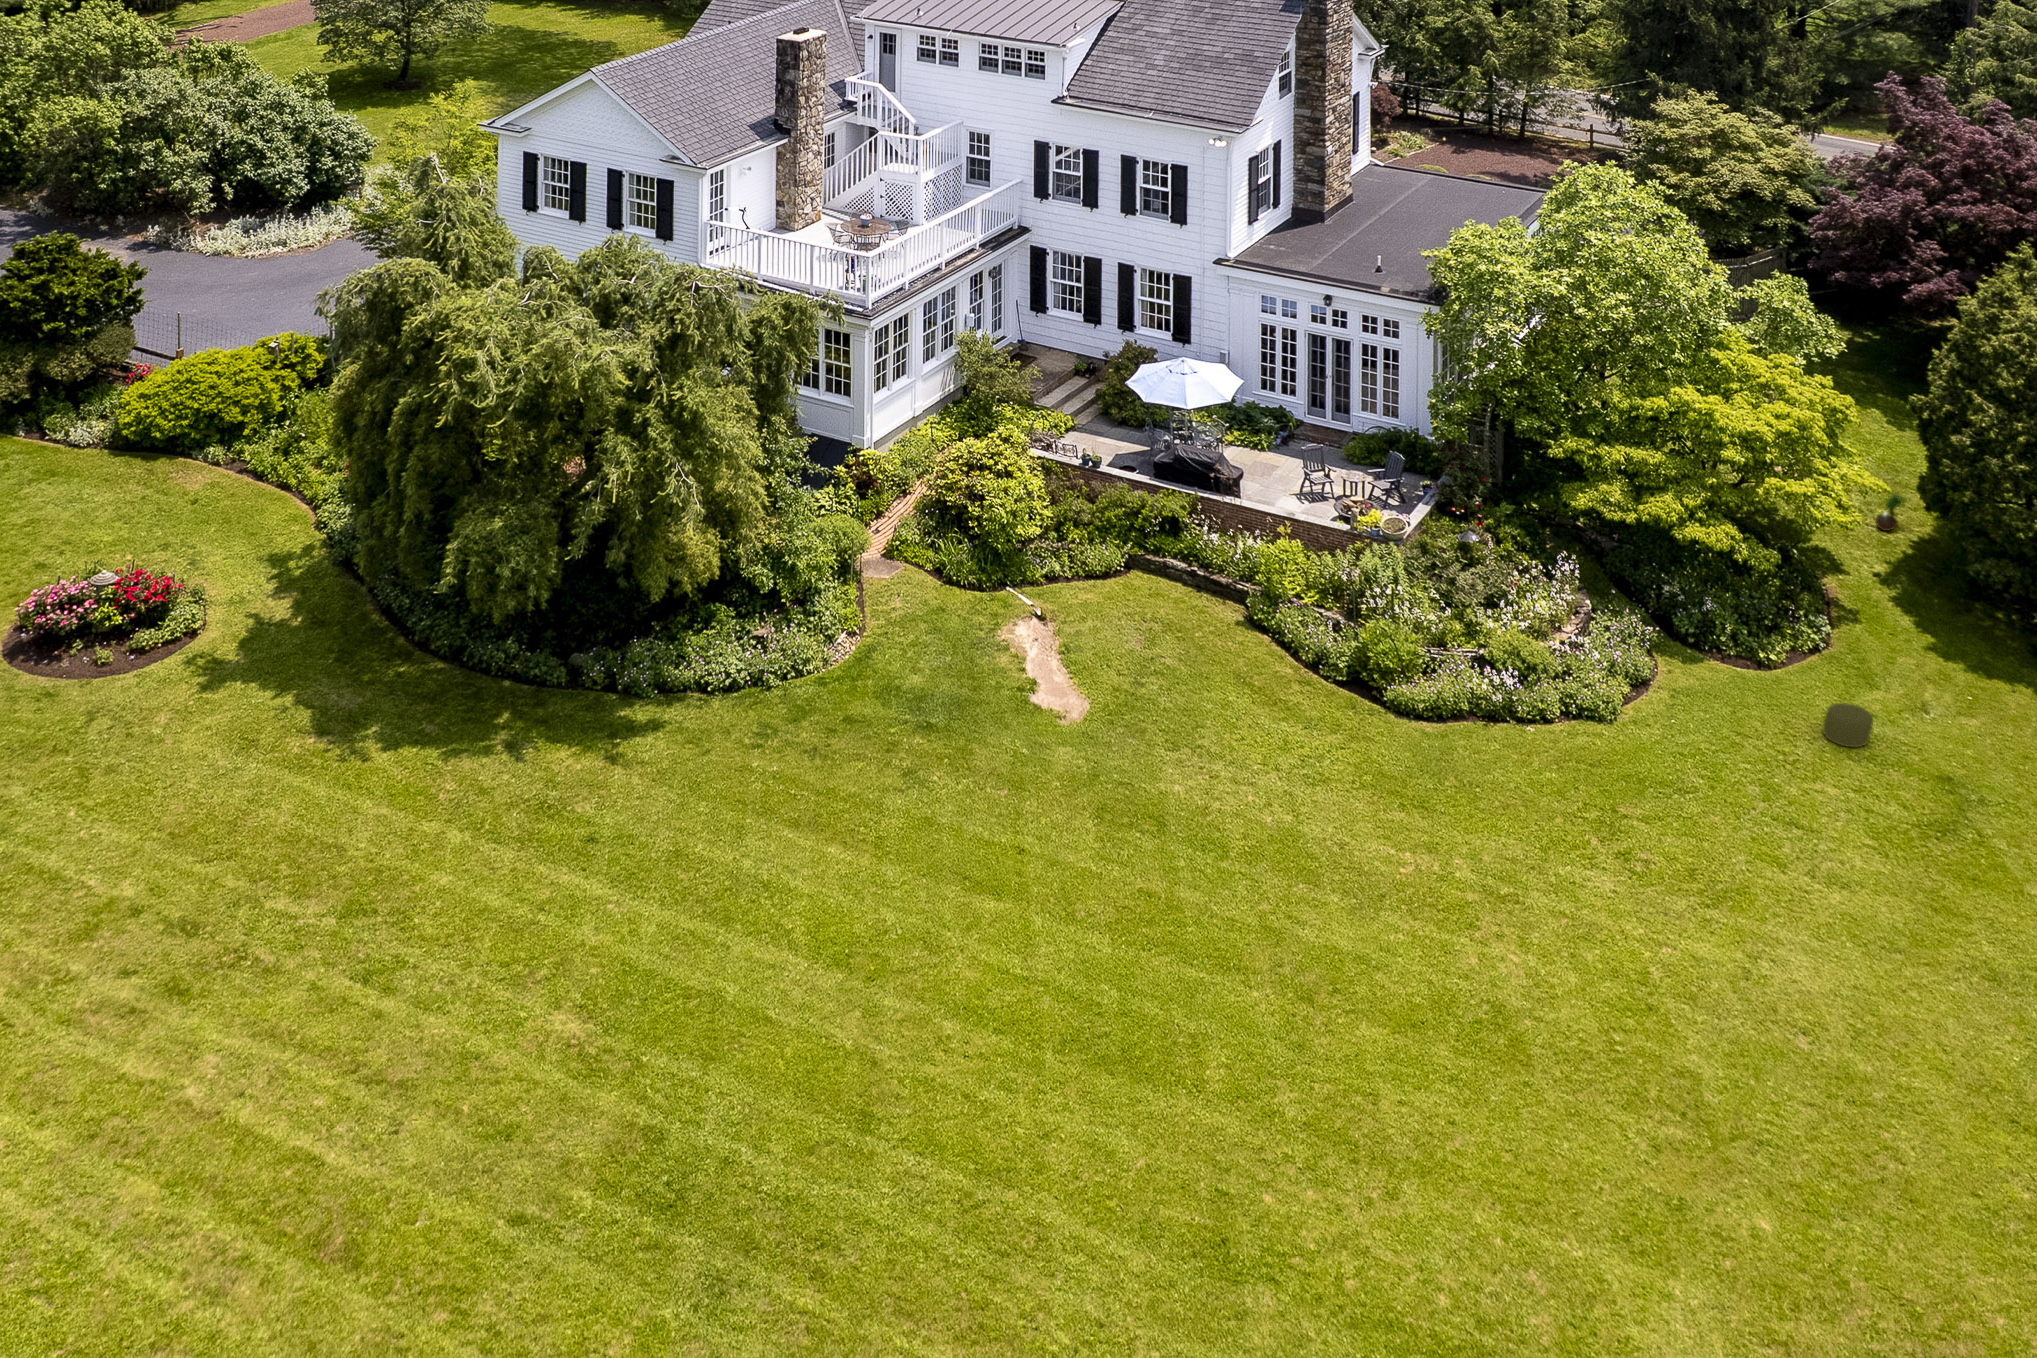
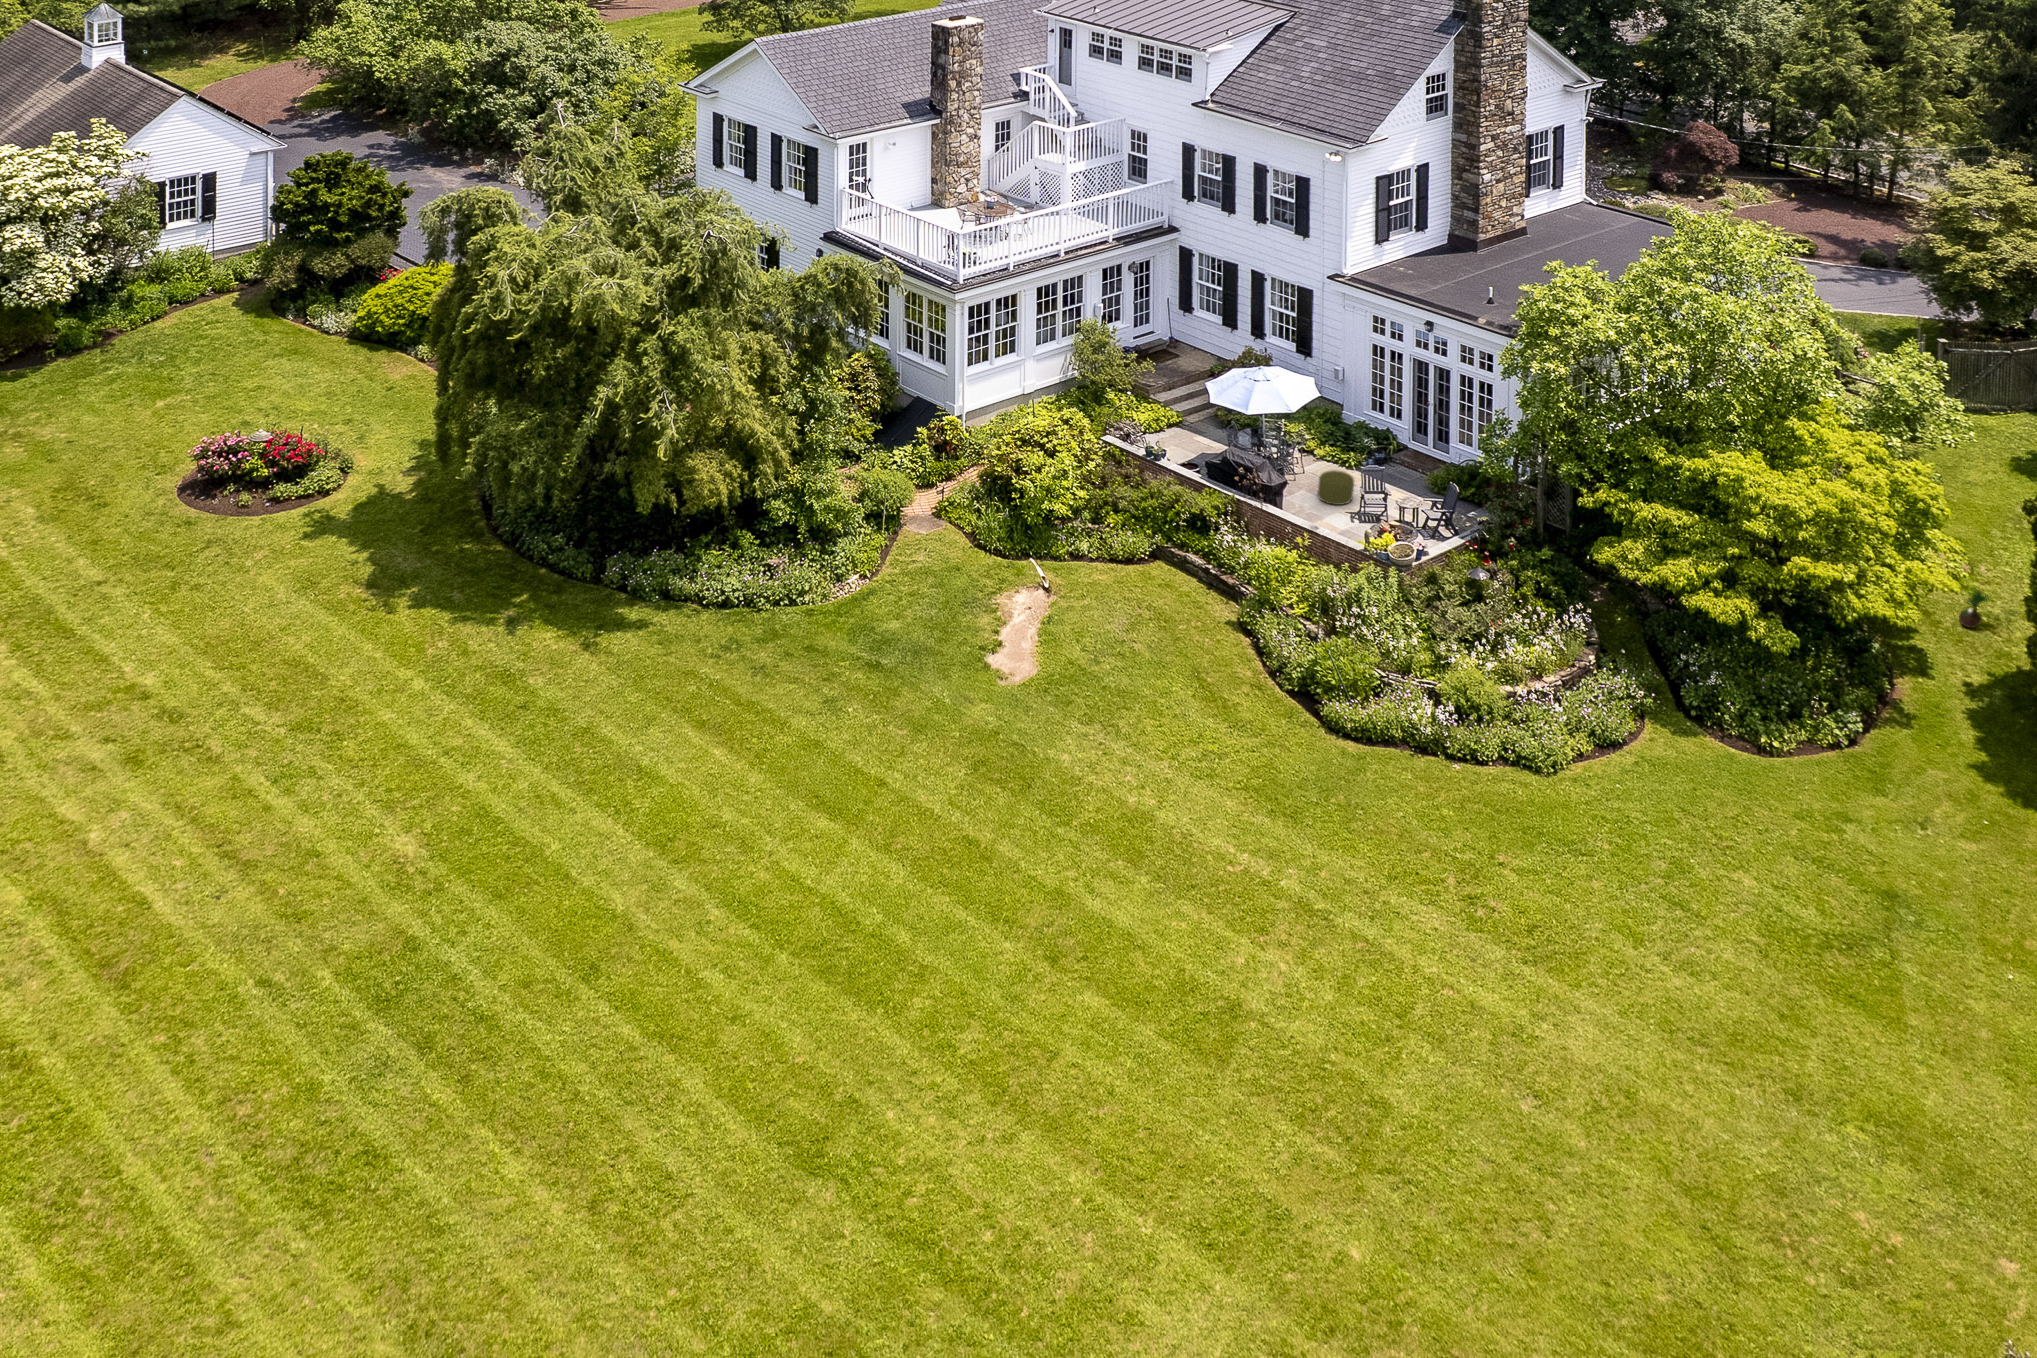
ottoman: present [1823,703,1873,747] -> present [1318,470,1354,505]

